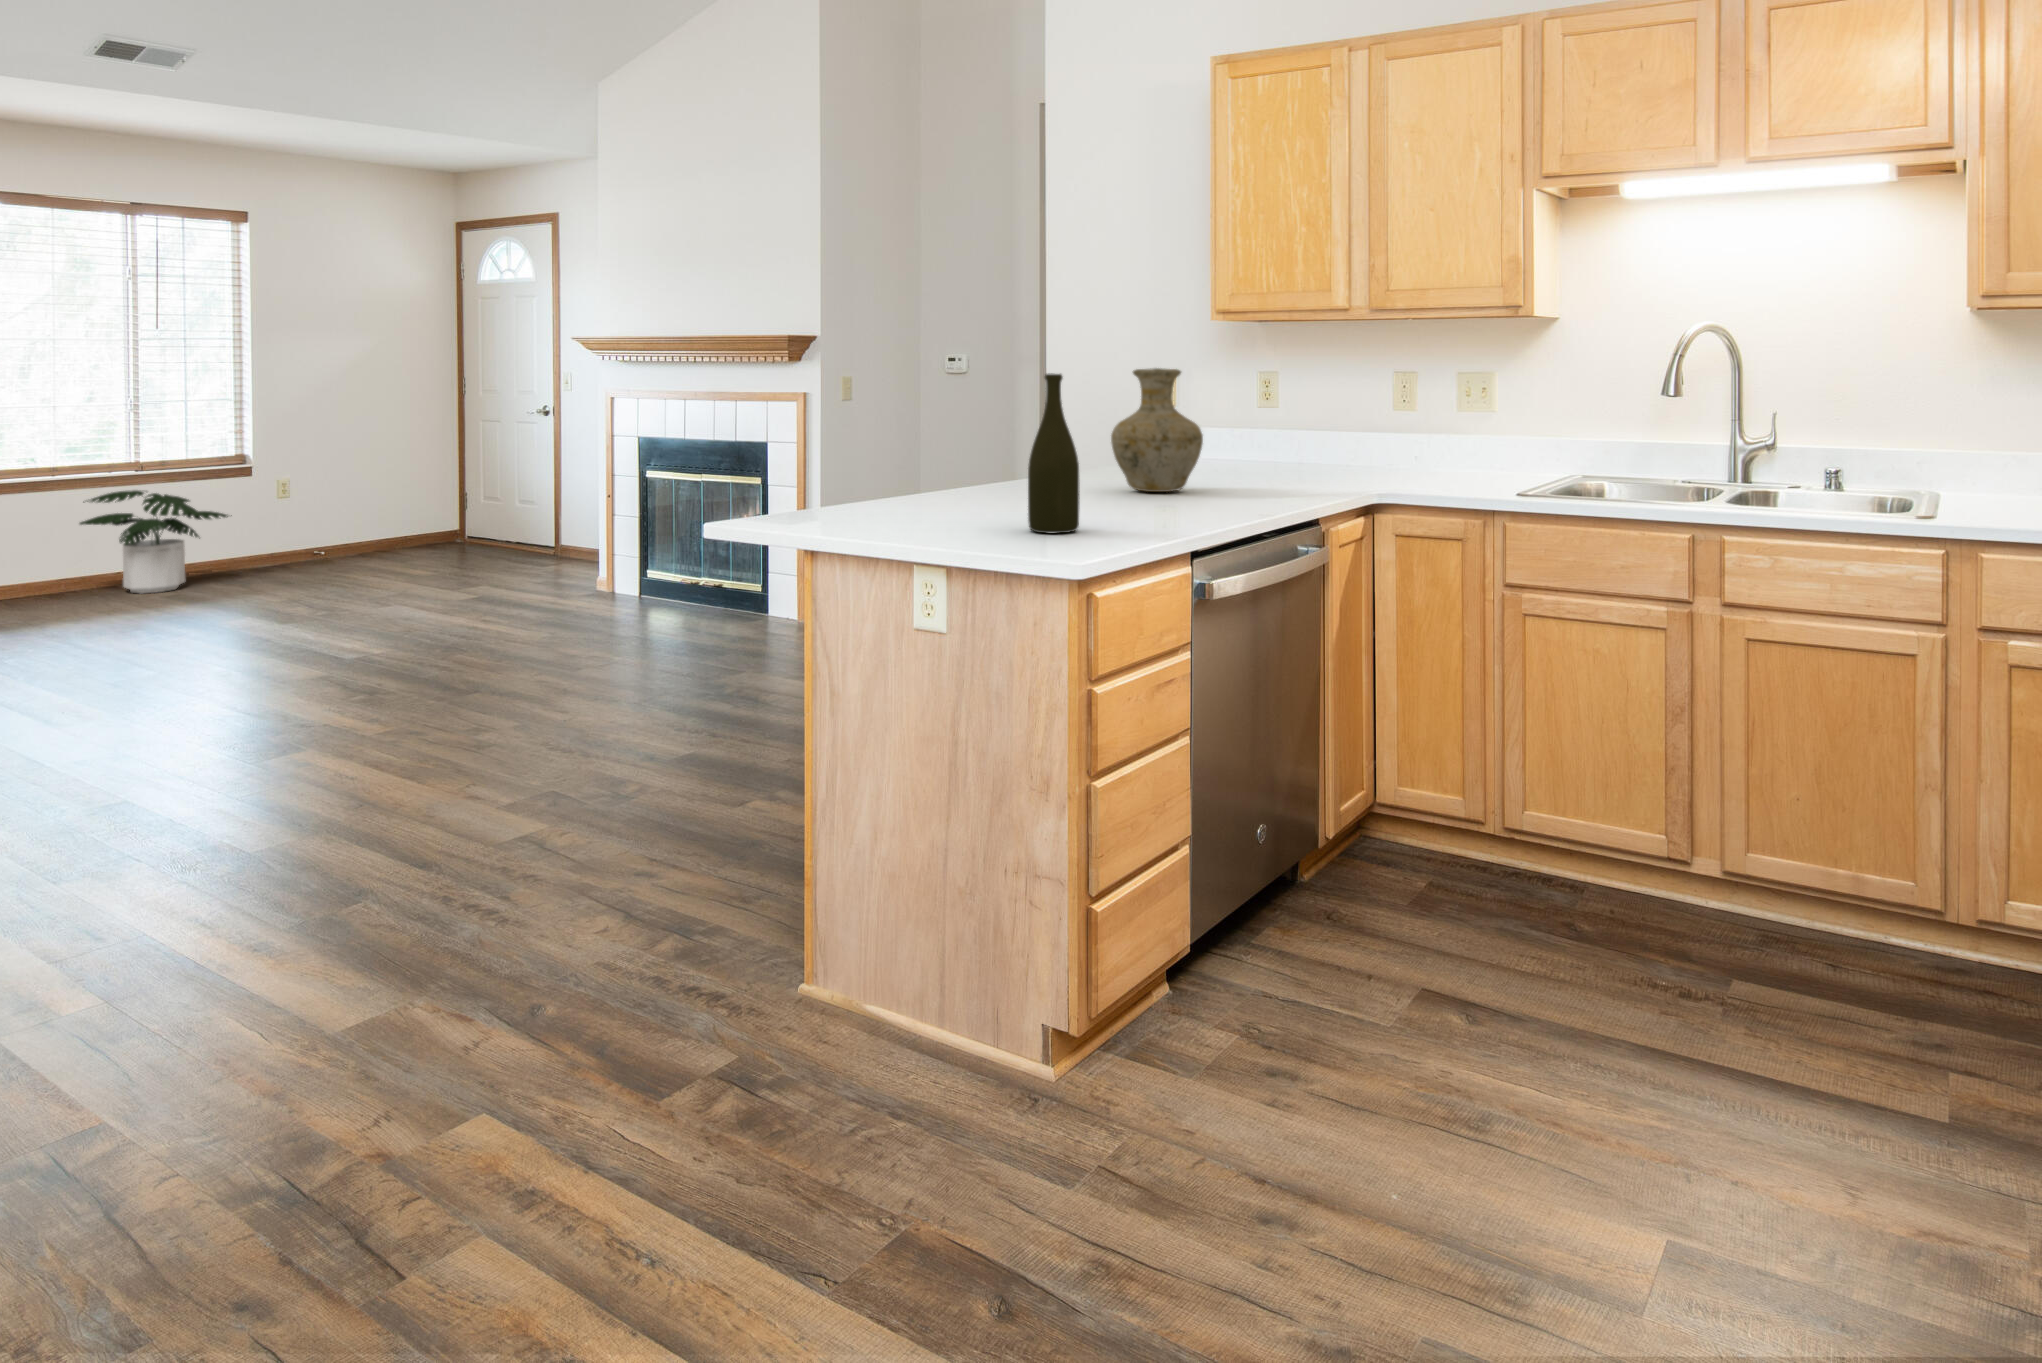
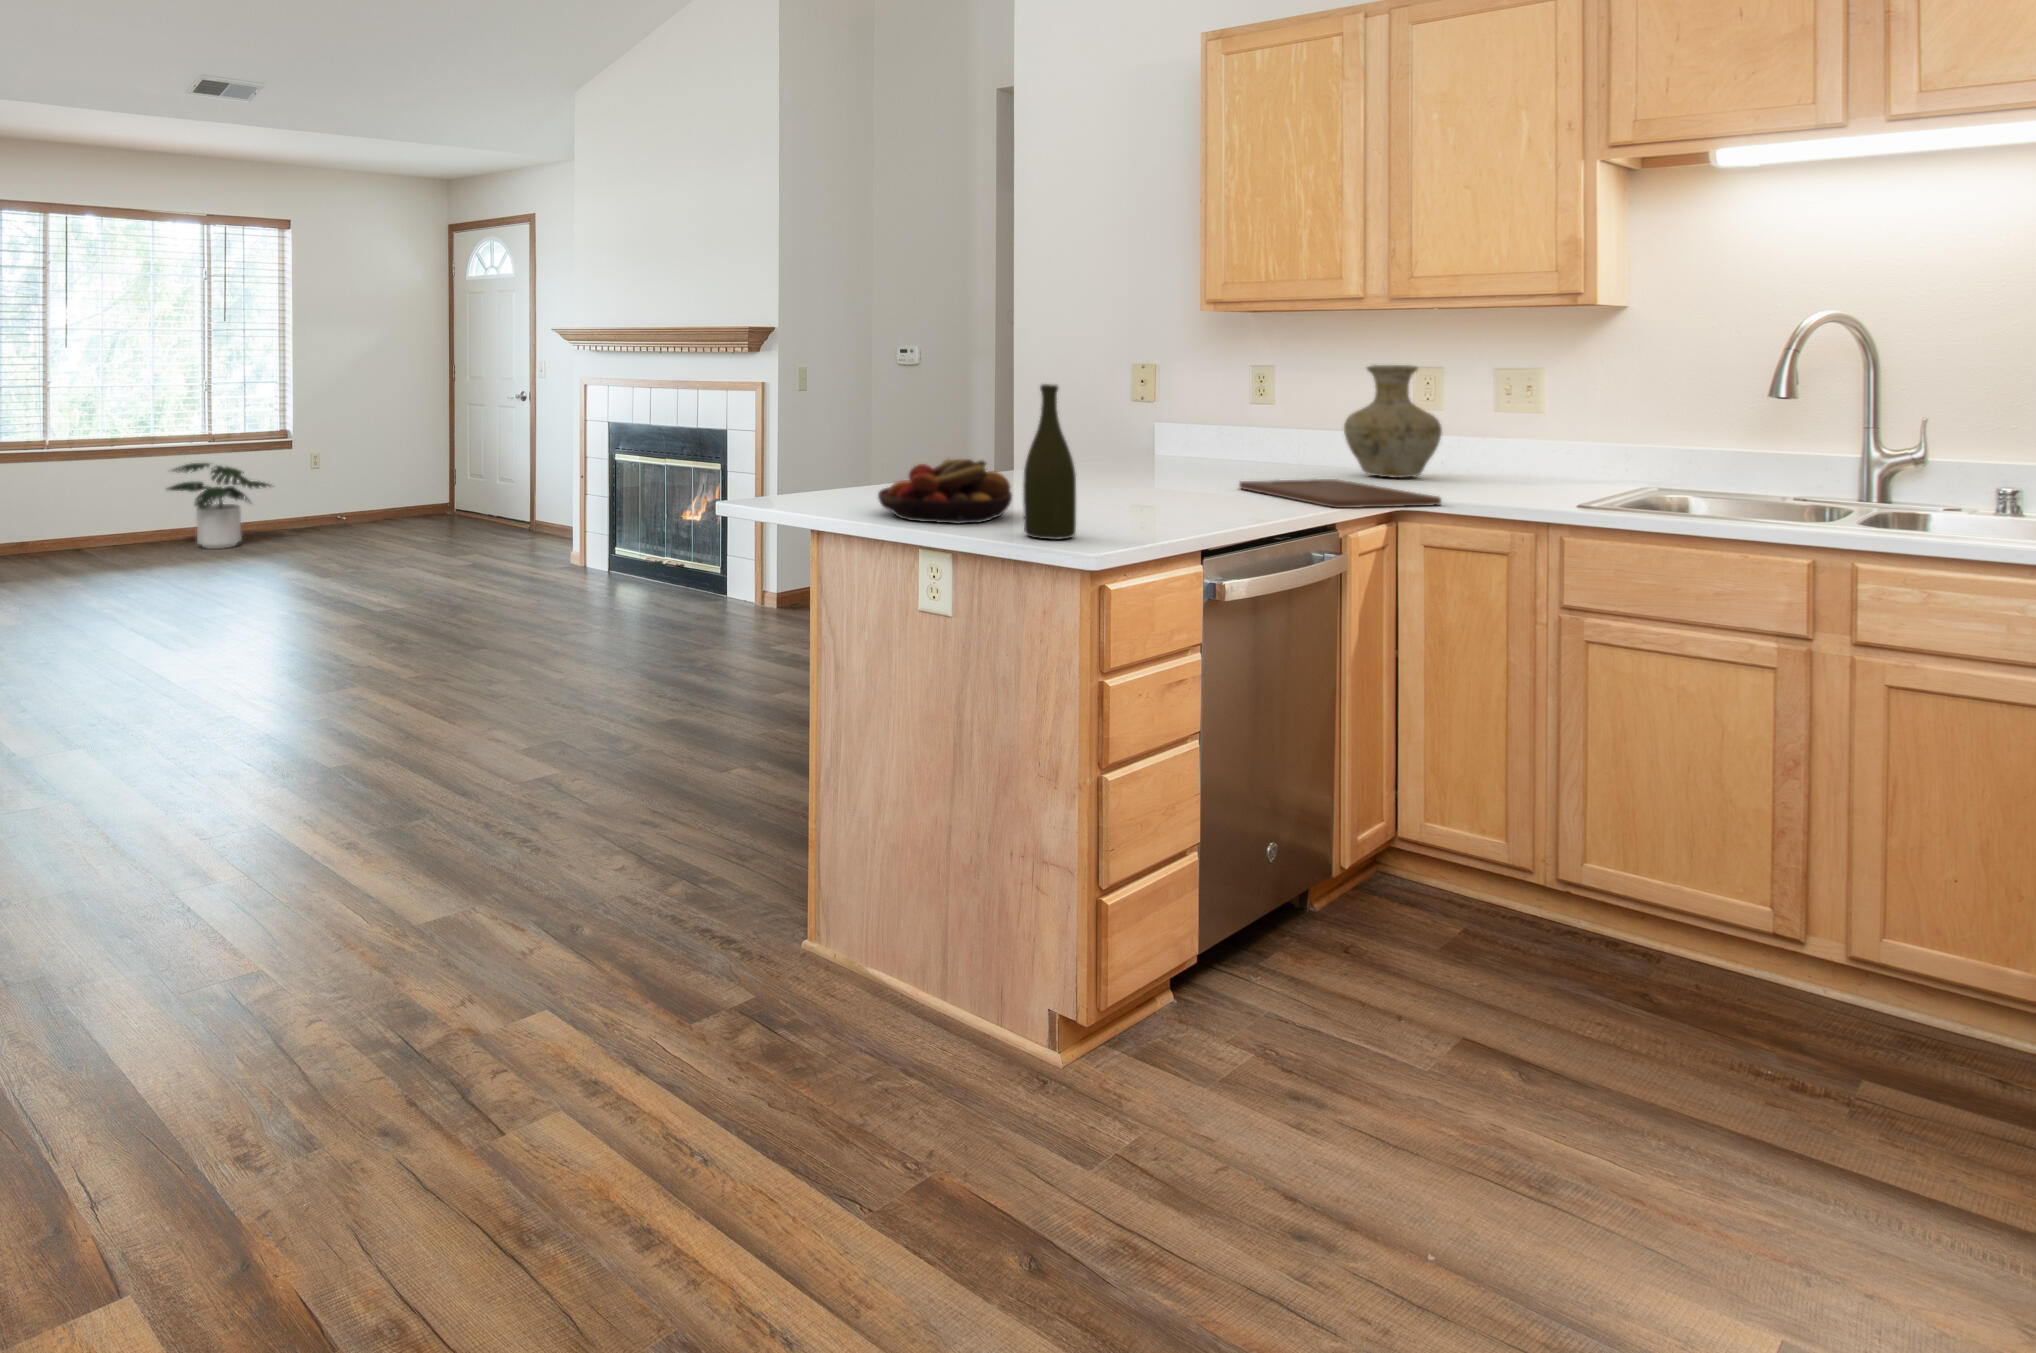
vase: present [1111,368,1203,492] -> present [1344,365,1442,478]
fruit bowl: none [886,455,1022,522] -> present [878,459,1012,524]
cutting board: none [1242,472,1411,497] -> present [1239,479,1441,508]

